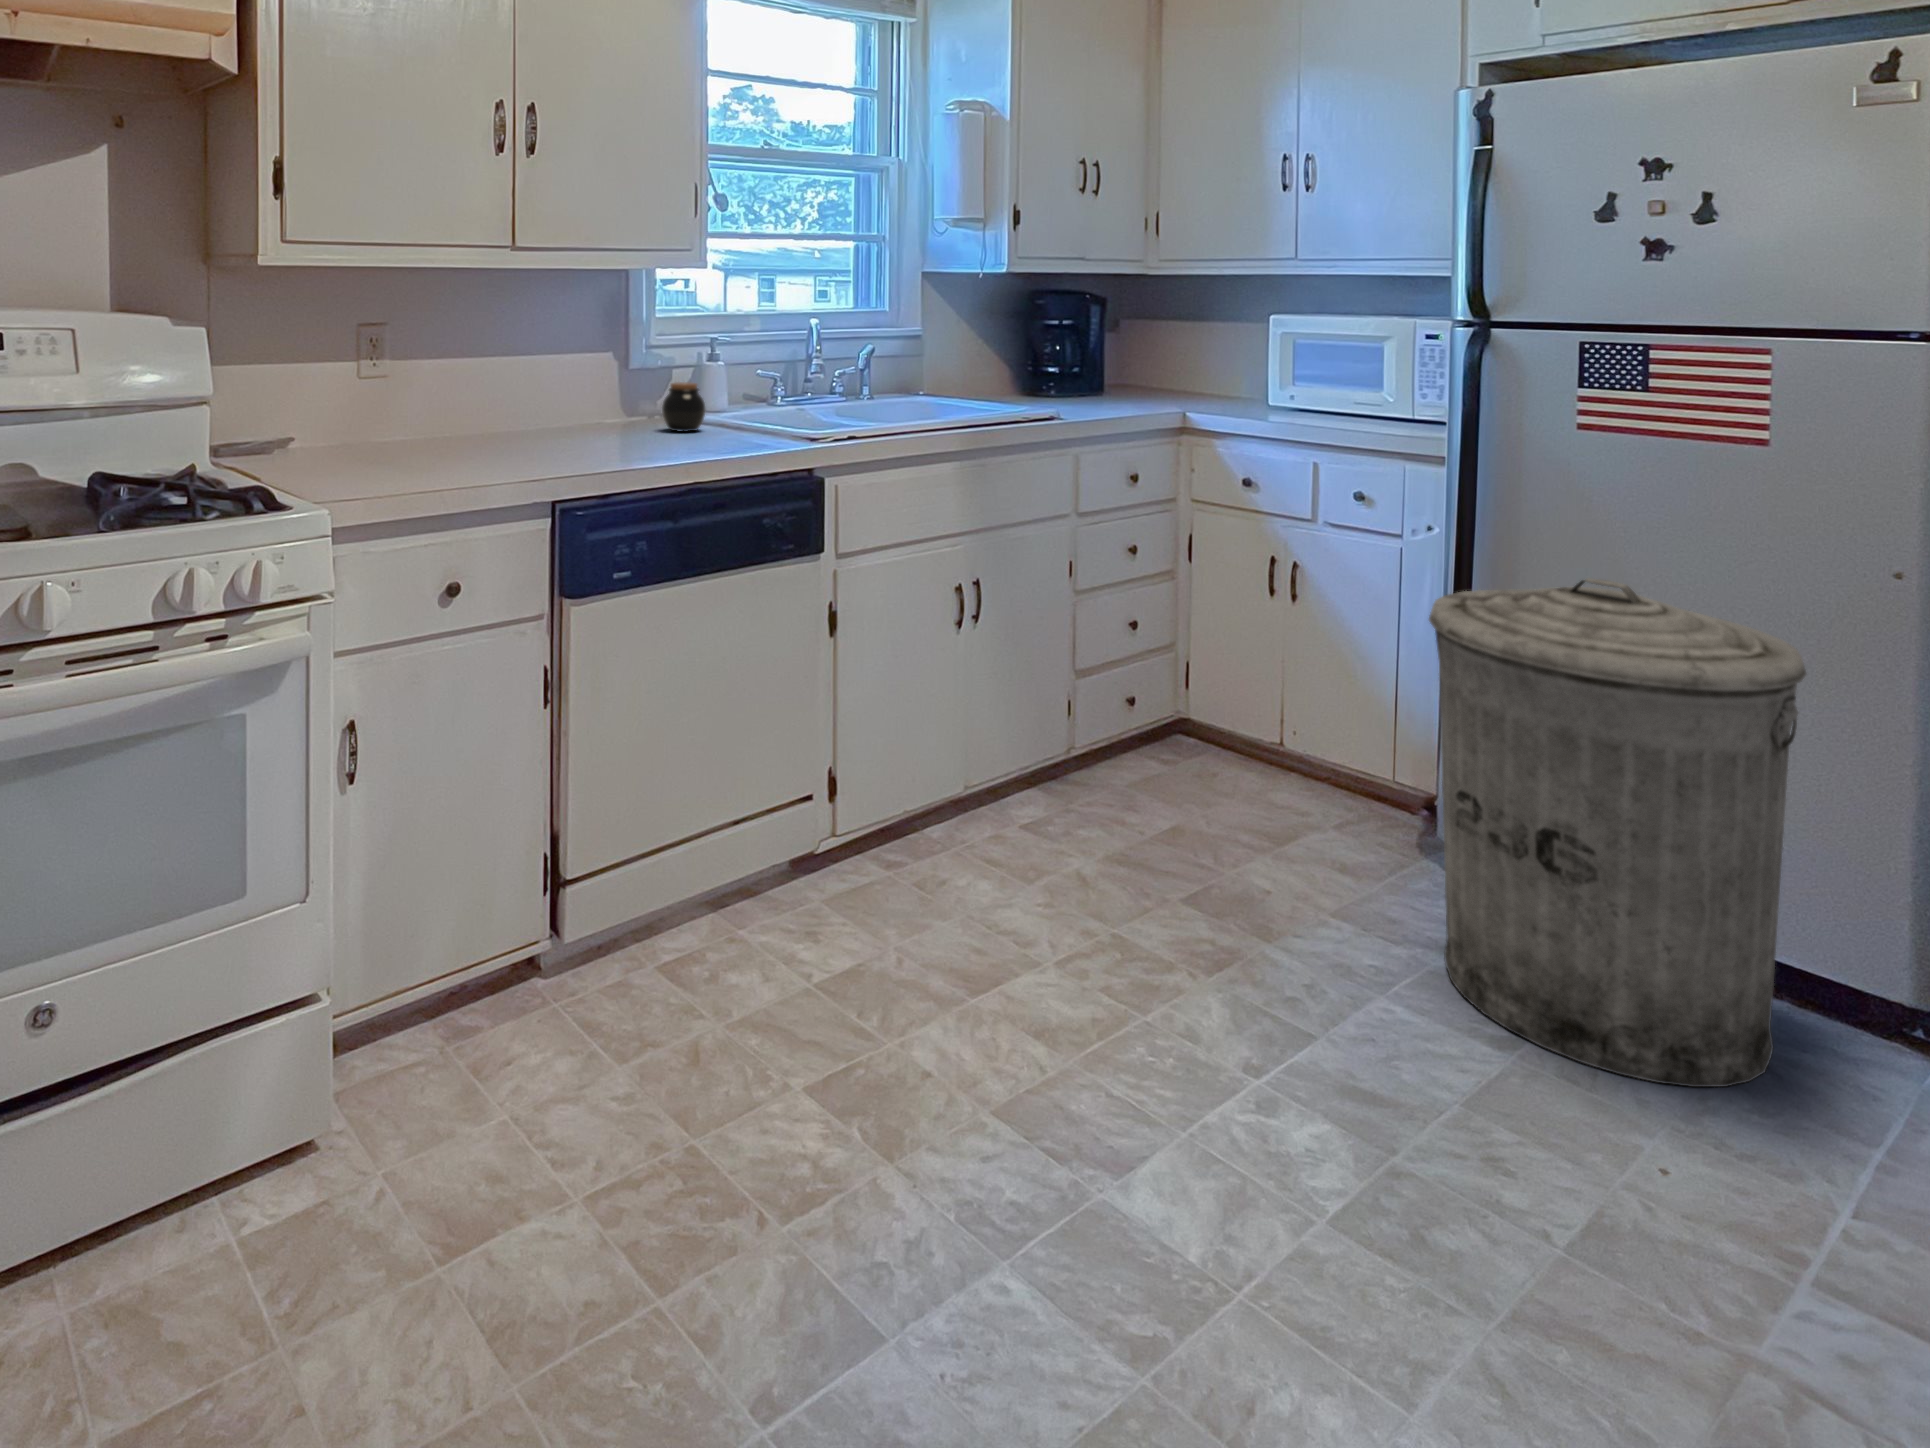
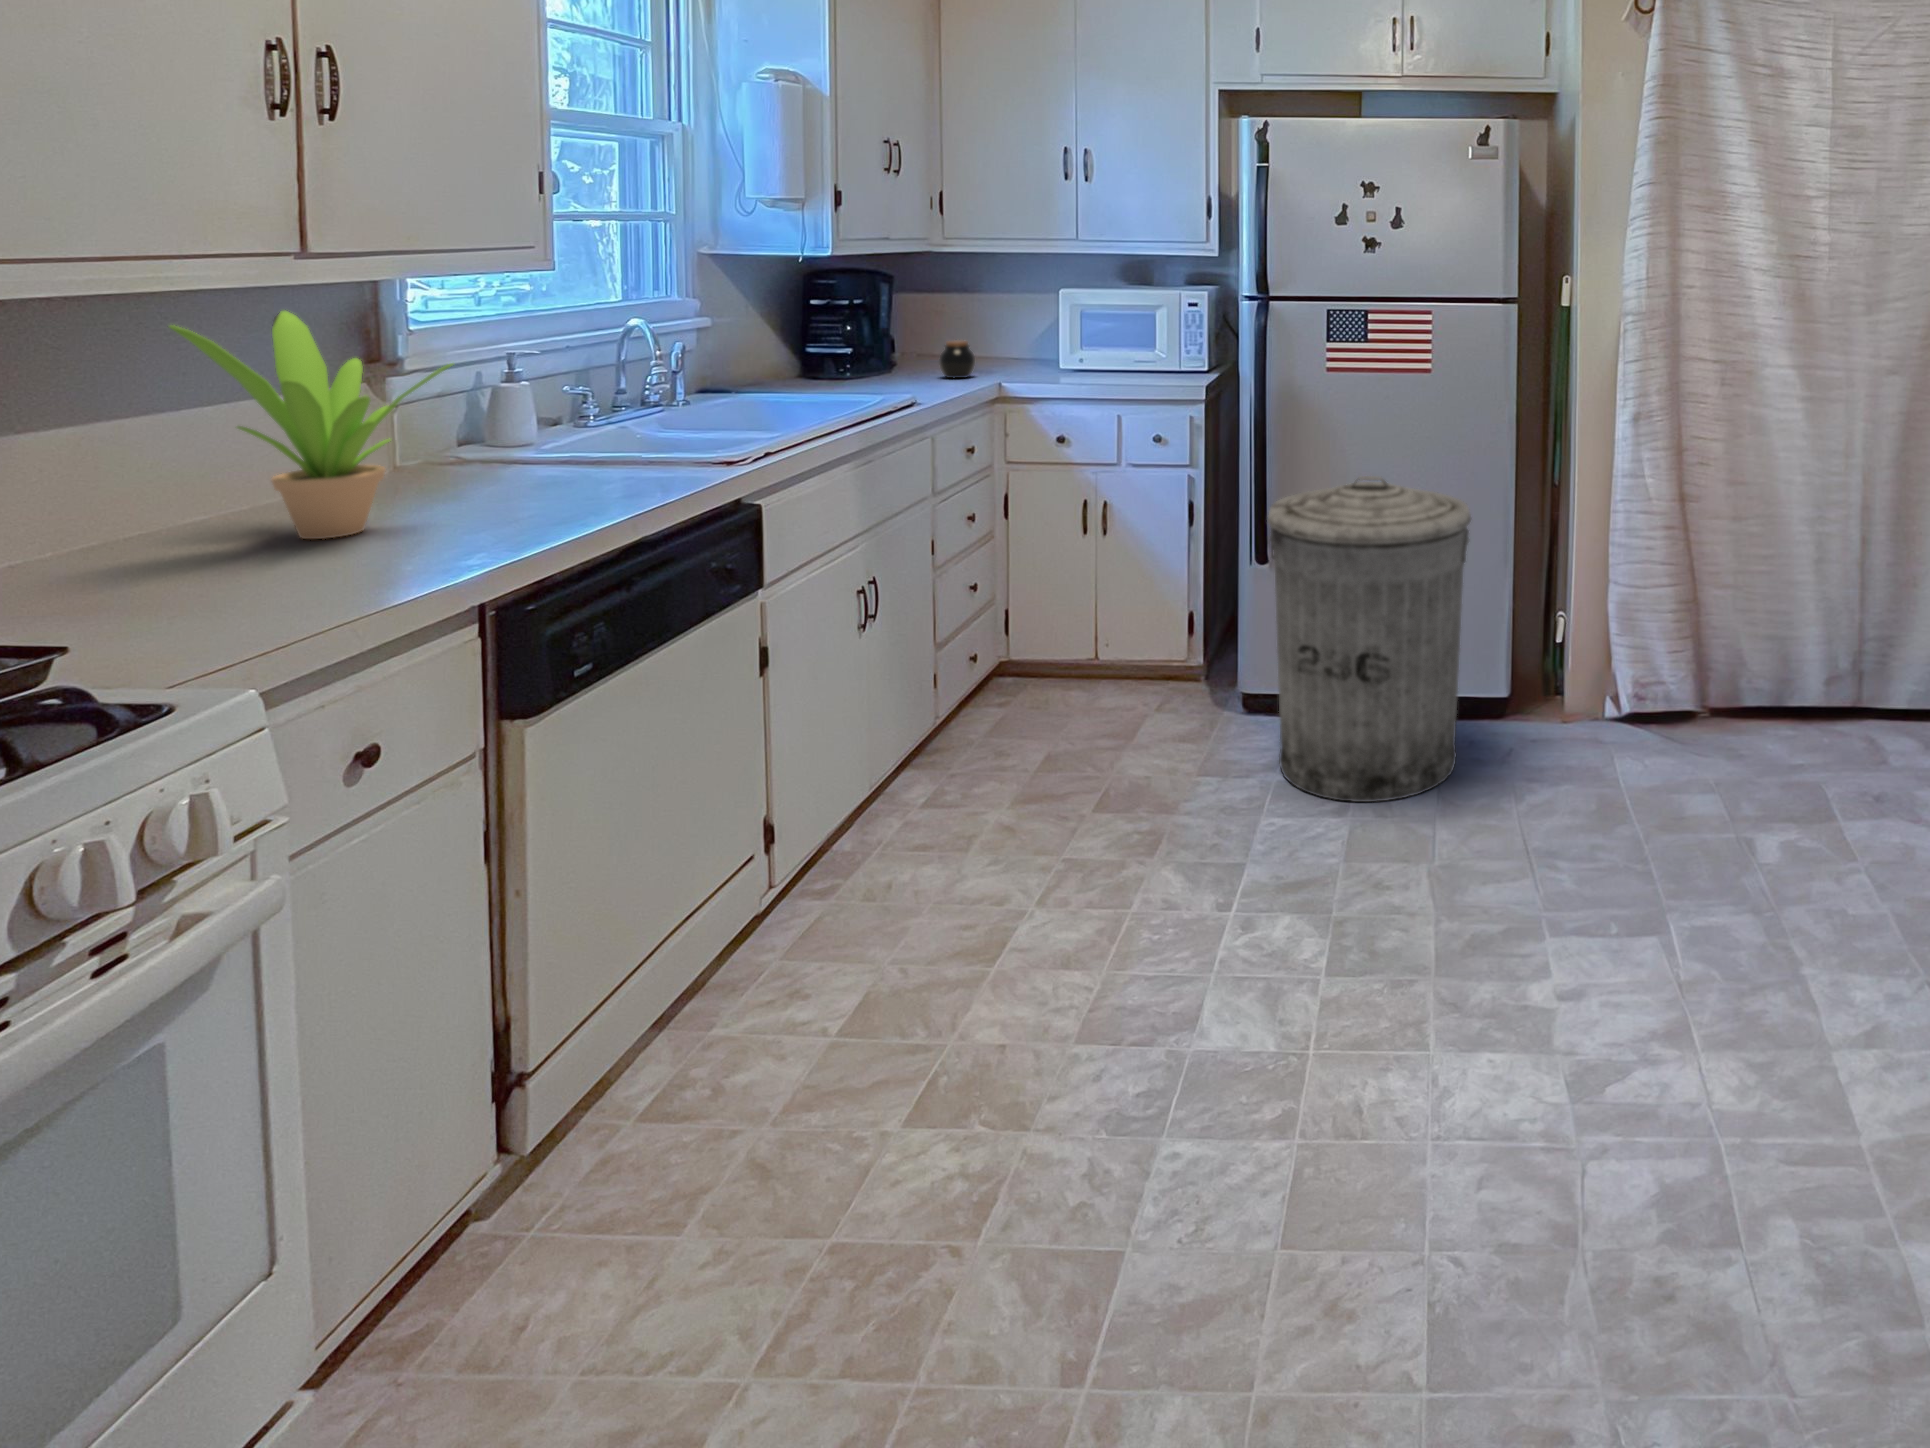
potted plant: none [445,290,595,447] -> present [169,311,453,539]
jar: present [662,382,705,432] -> present [939,340,975,378]

